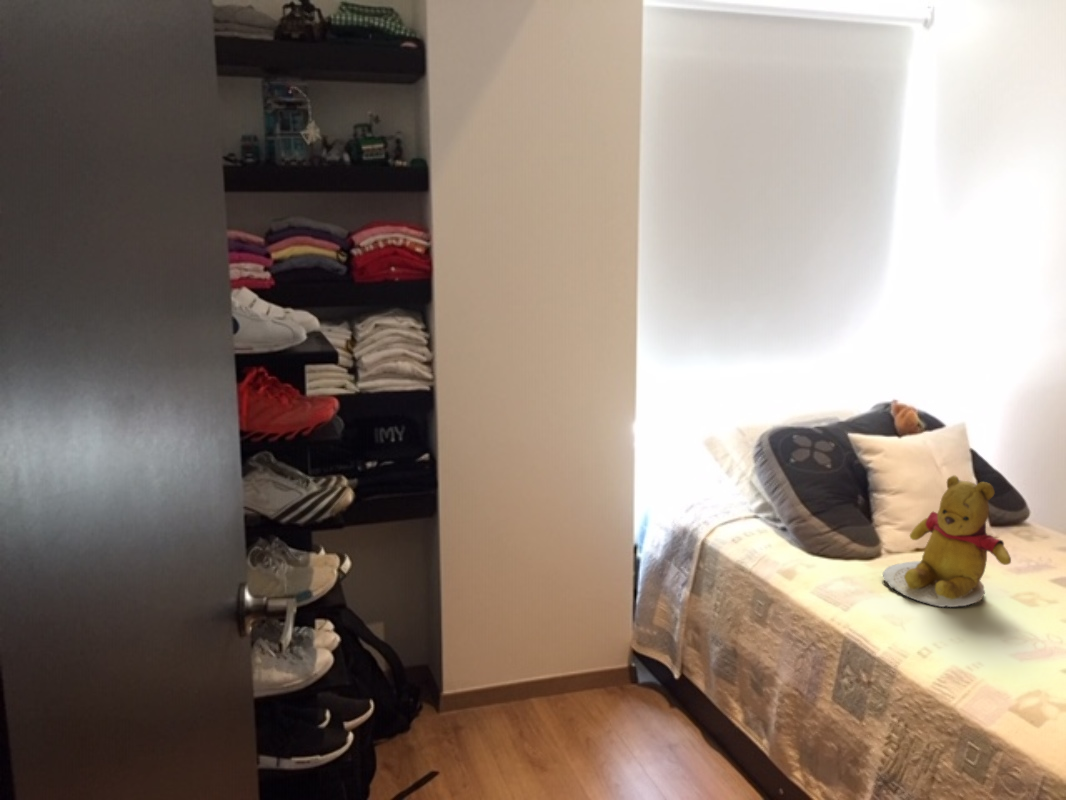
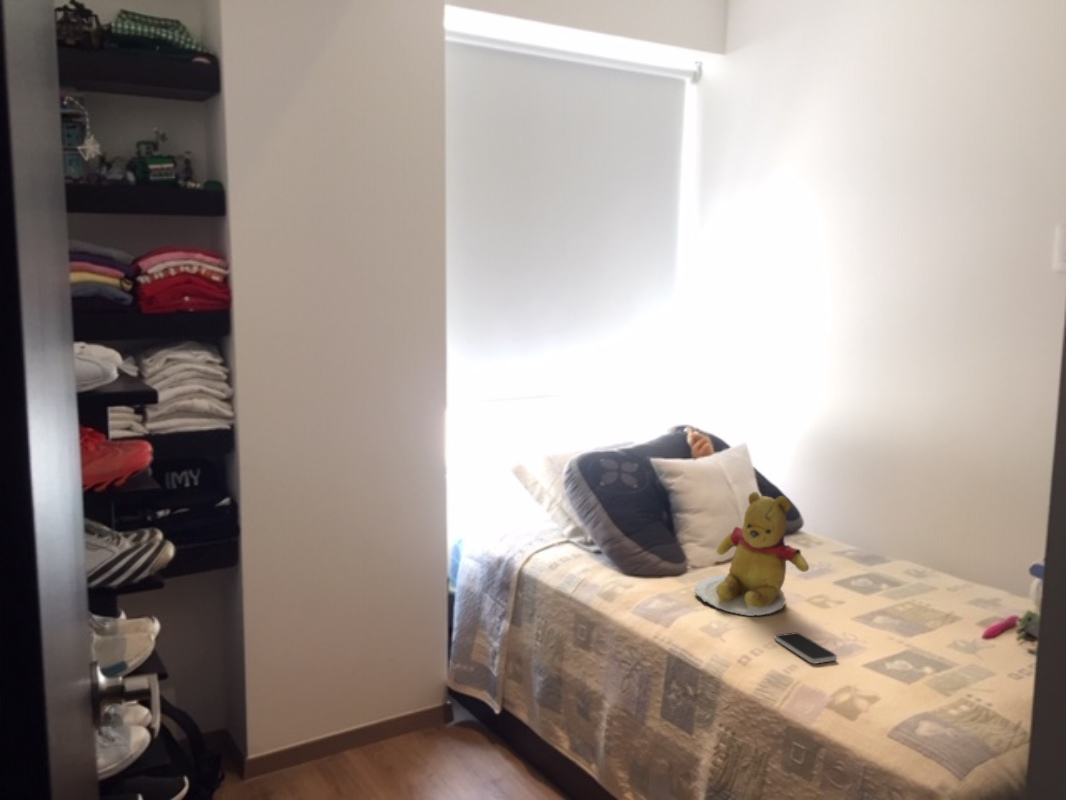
smartphone: none [962,628,1031,663] -> present [774,632,837,664]

